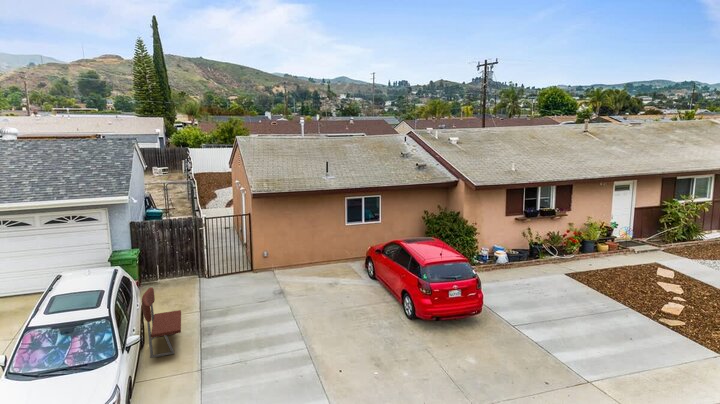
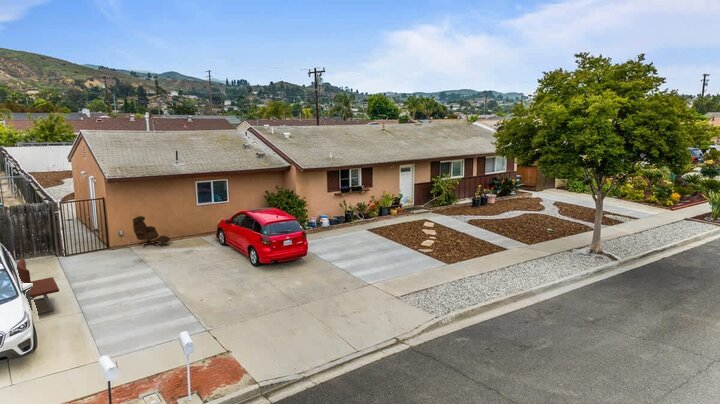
lounge chair: none [275,236,313,275] -> present [133,216,170,247]

